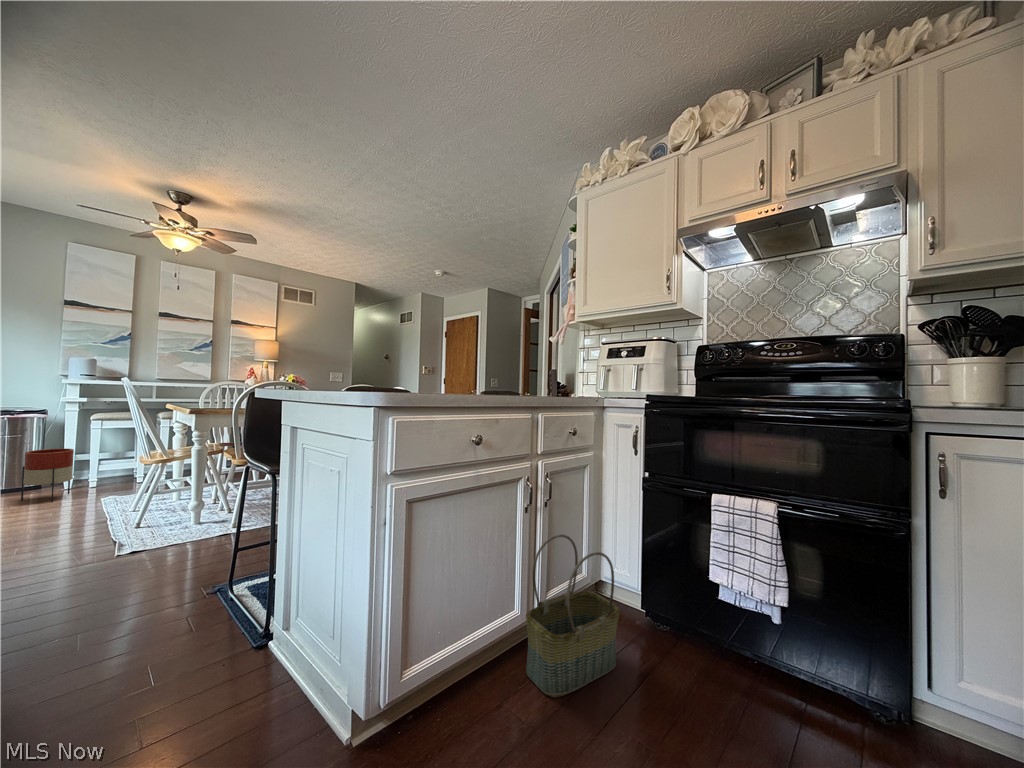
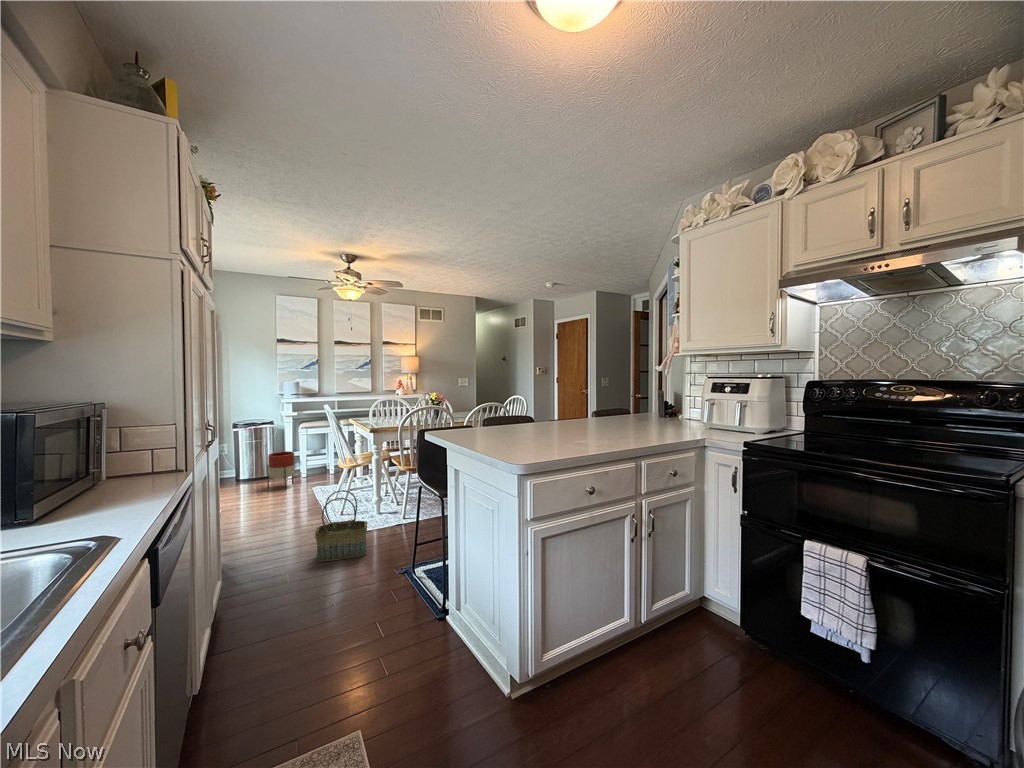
basket: present [526,534,620,697] -> present [315,490,367,562]

